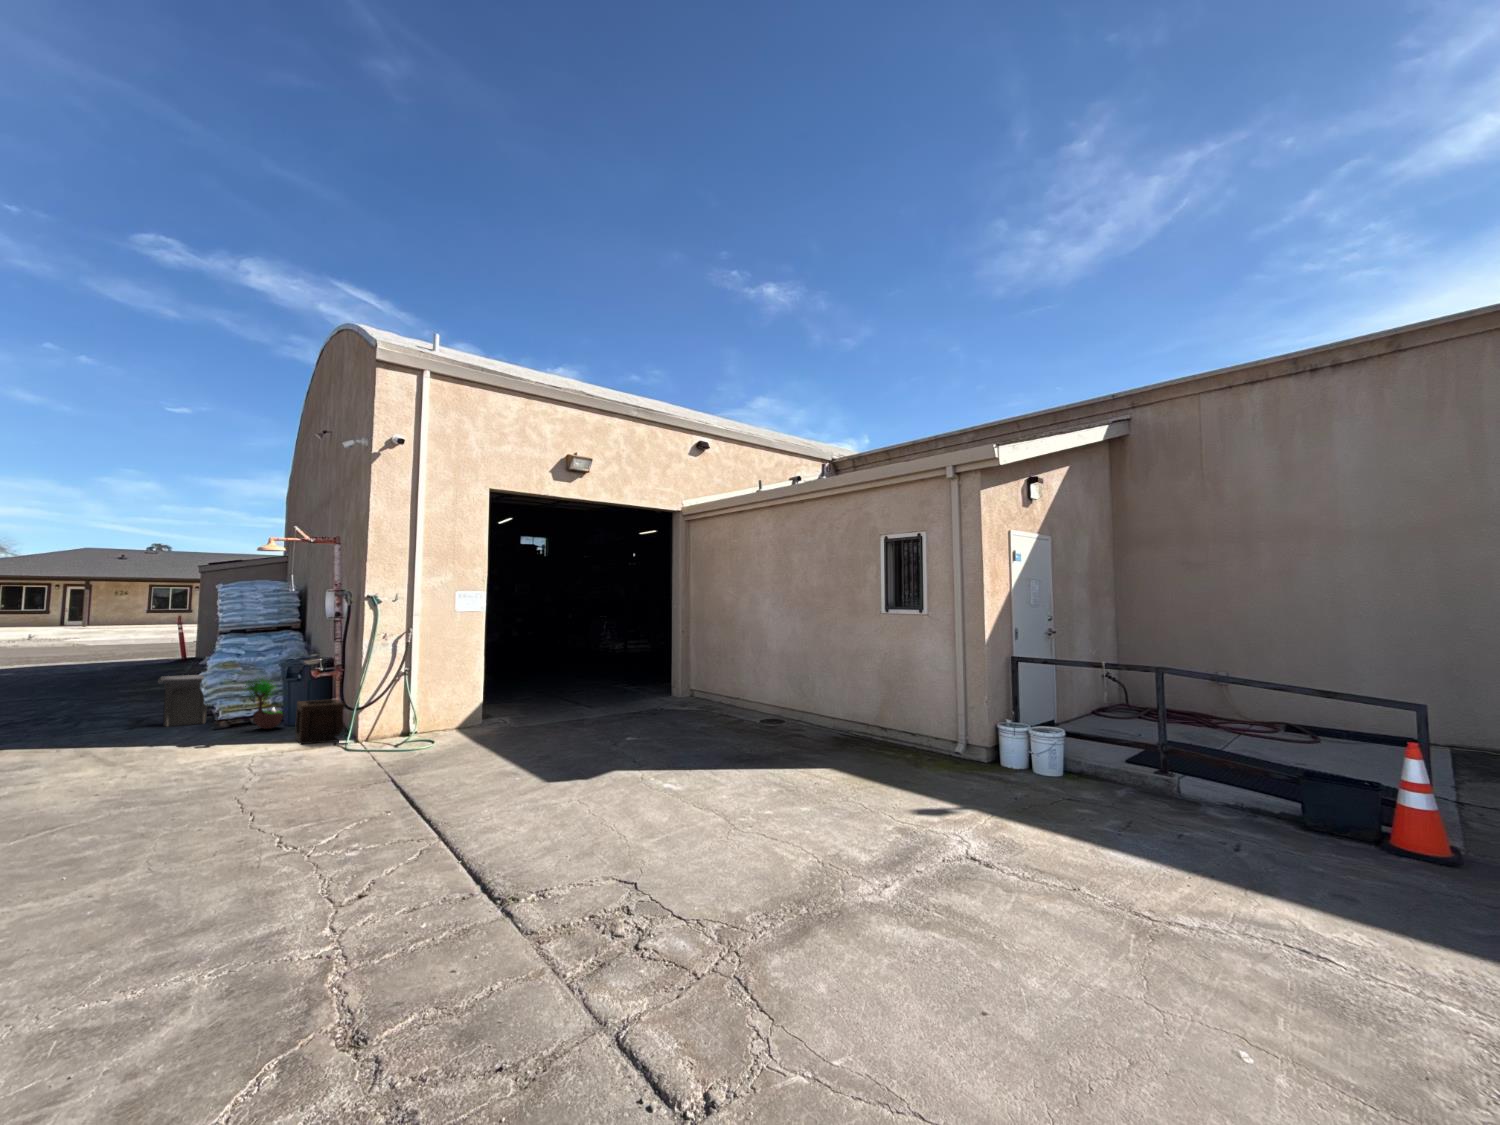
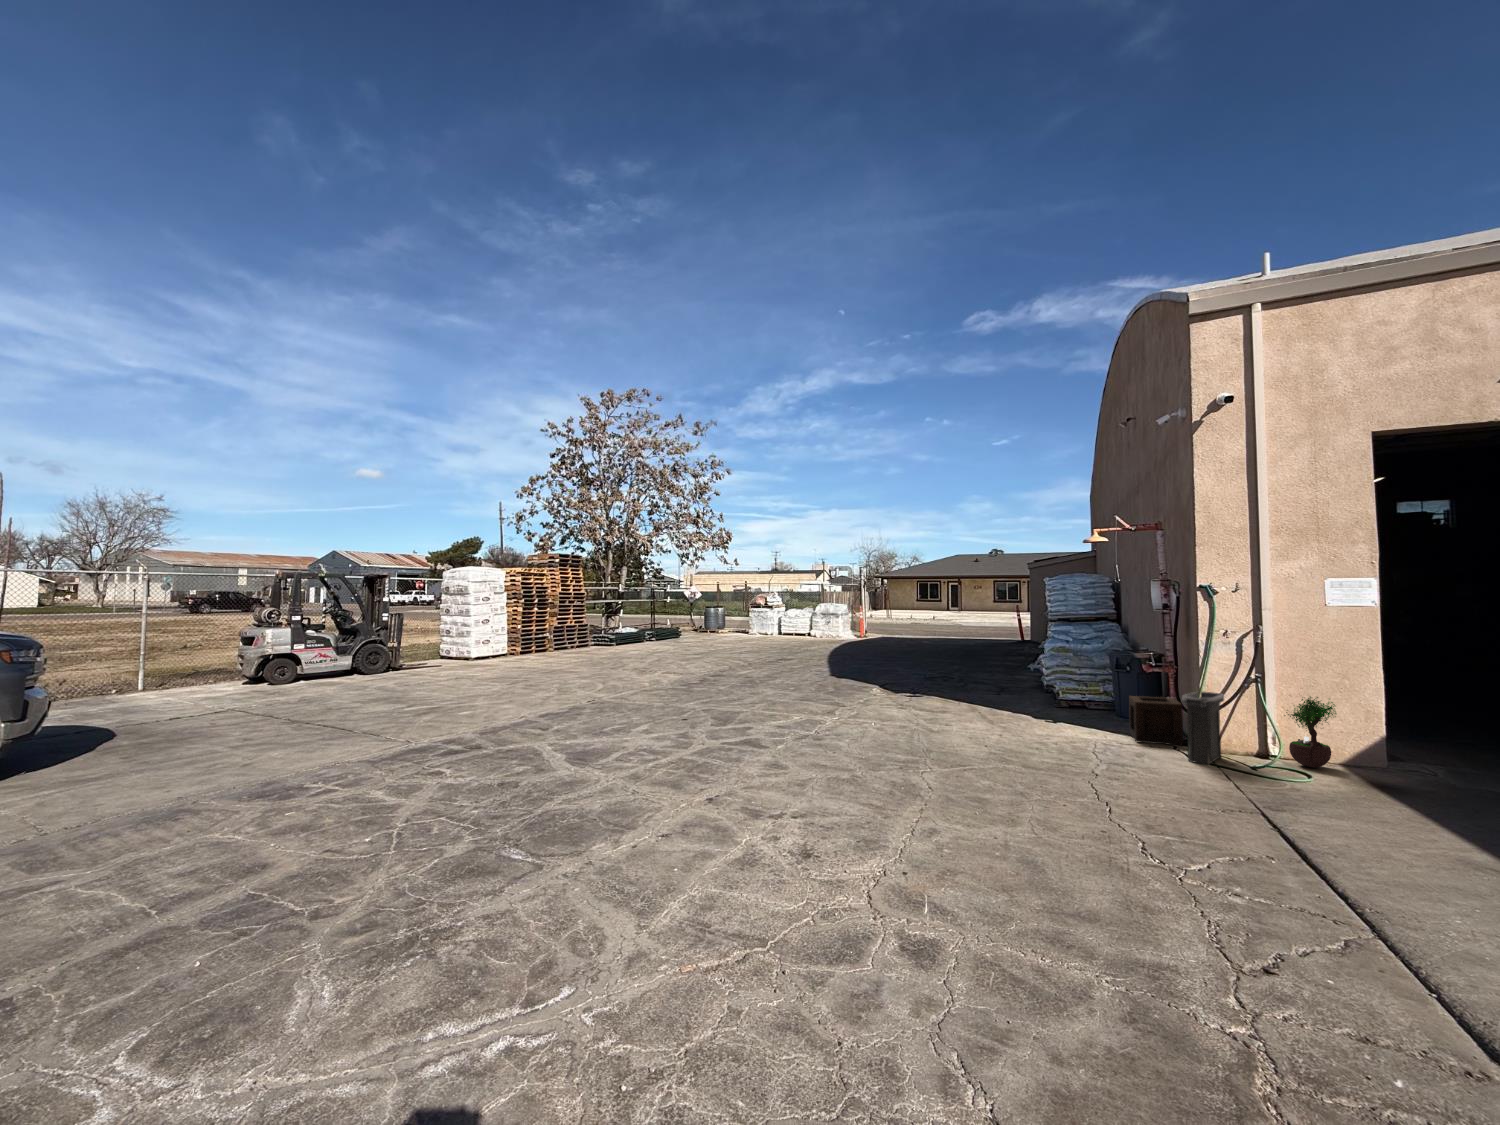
trash can: present [158,675,207,726] -> present [1182,692,1224,764]
potted tree: present [245,679,283,729] -> present [1284,696,1336,768]

